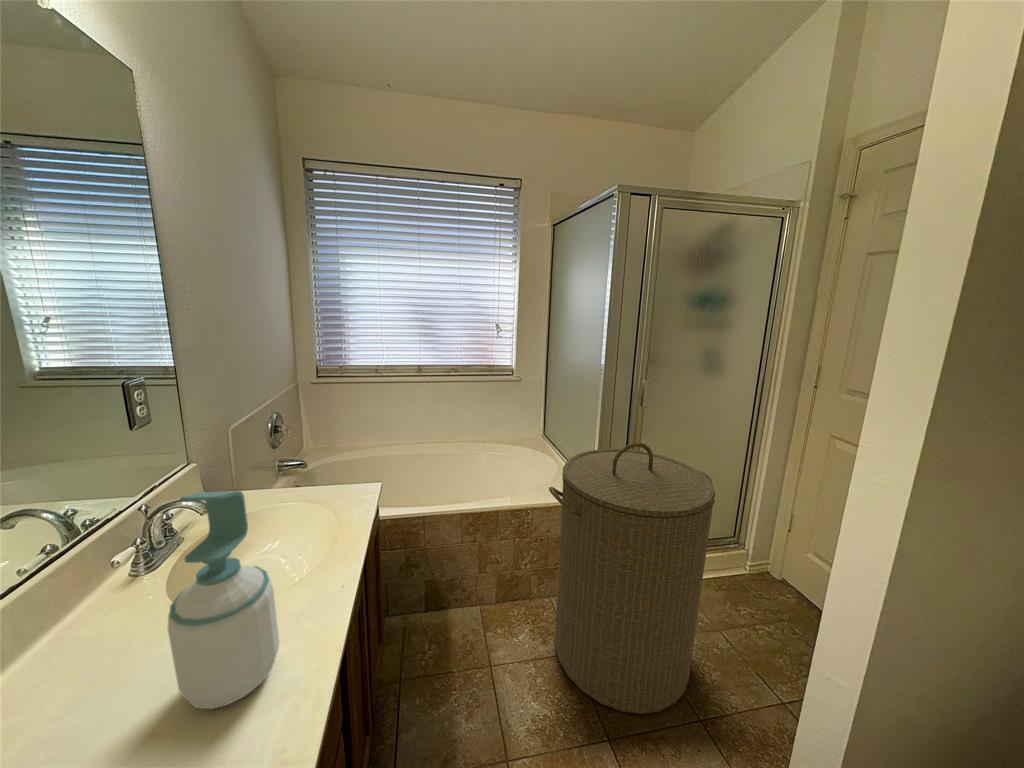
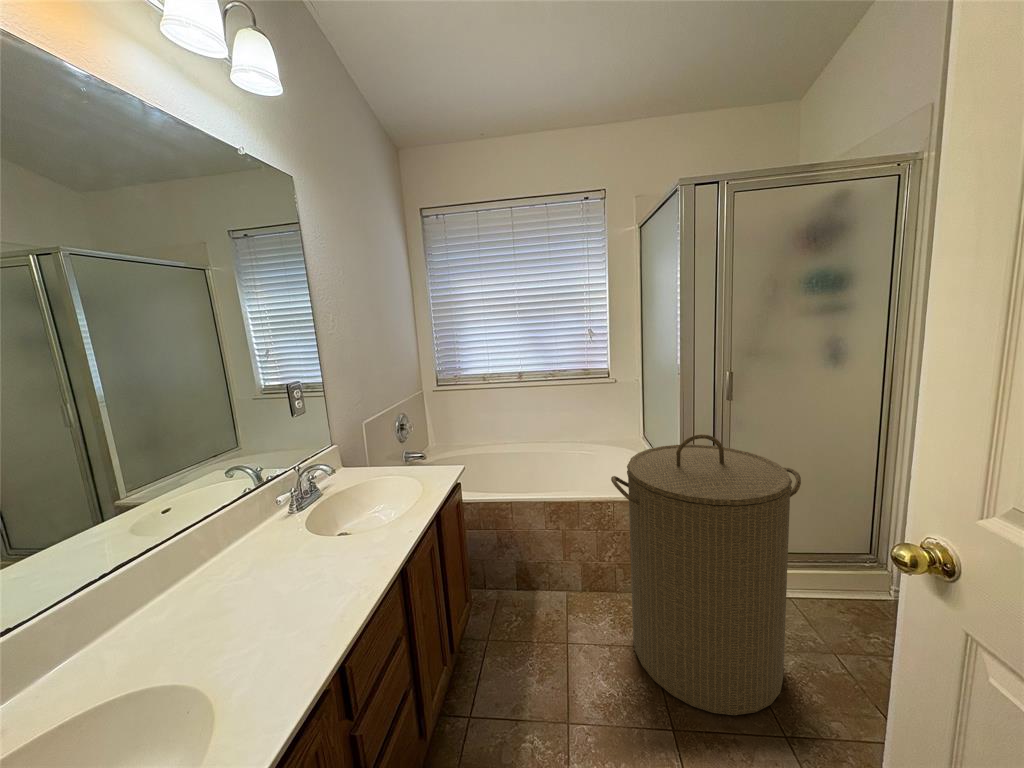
soap bottle: present [168,491,279,709] -> none [308,444,370,577]

